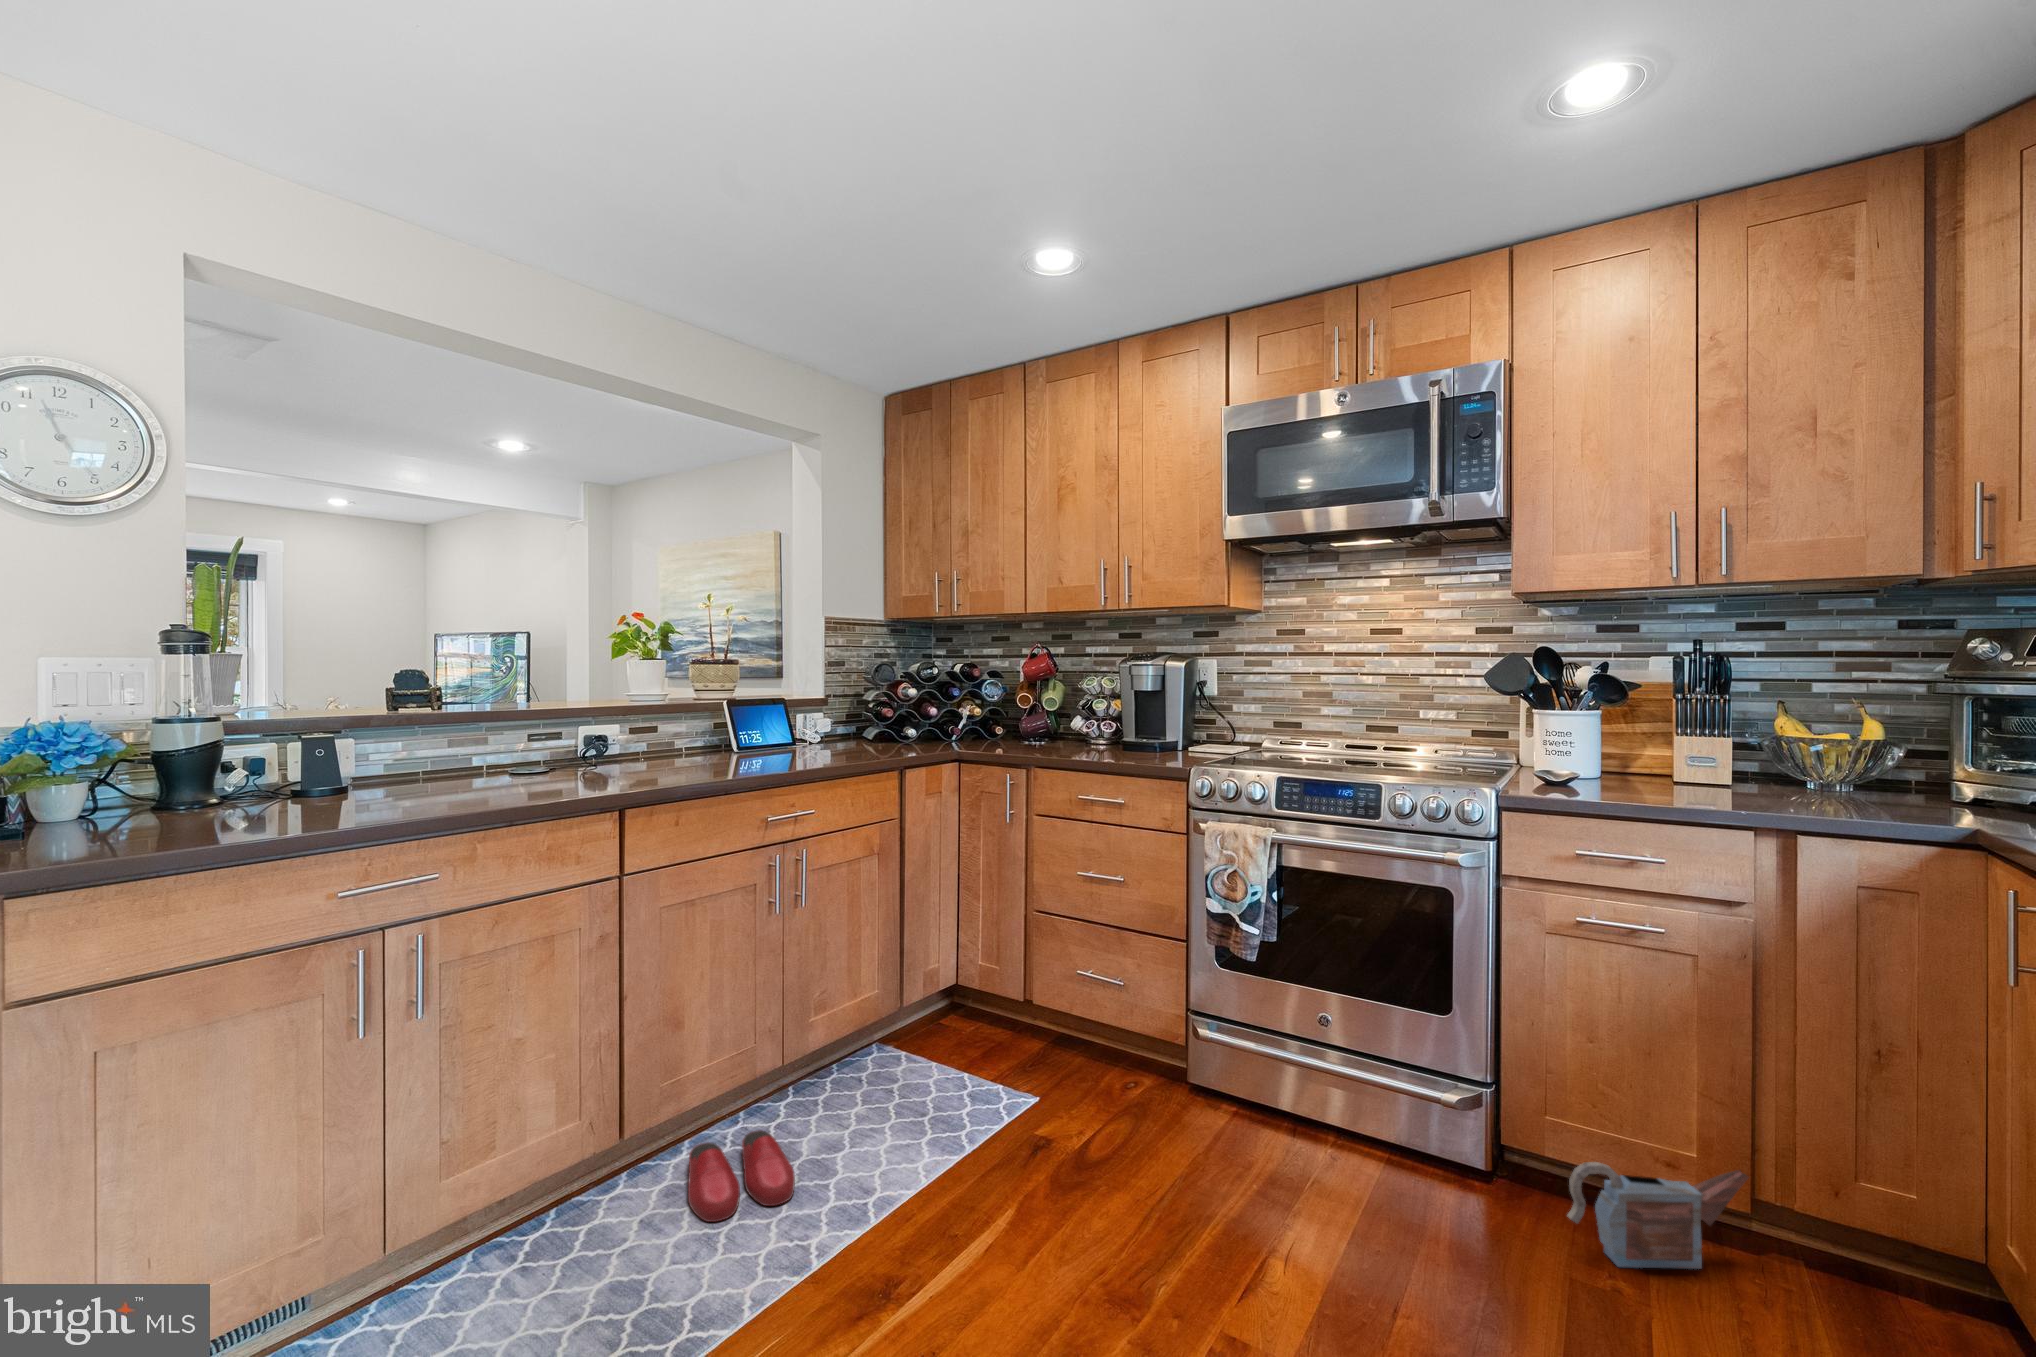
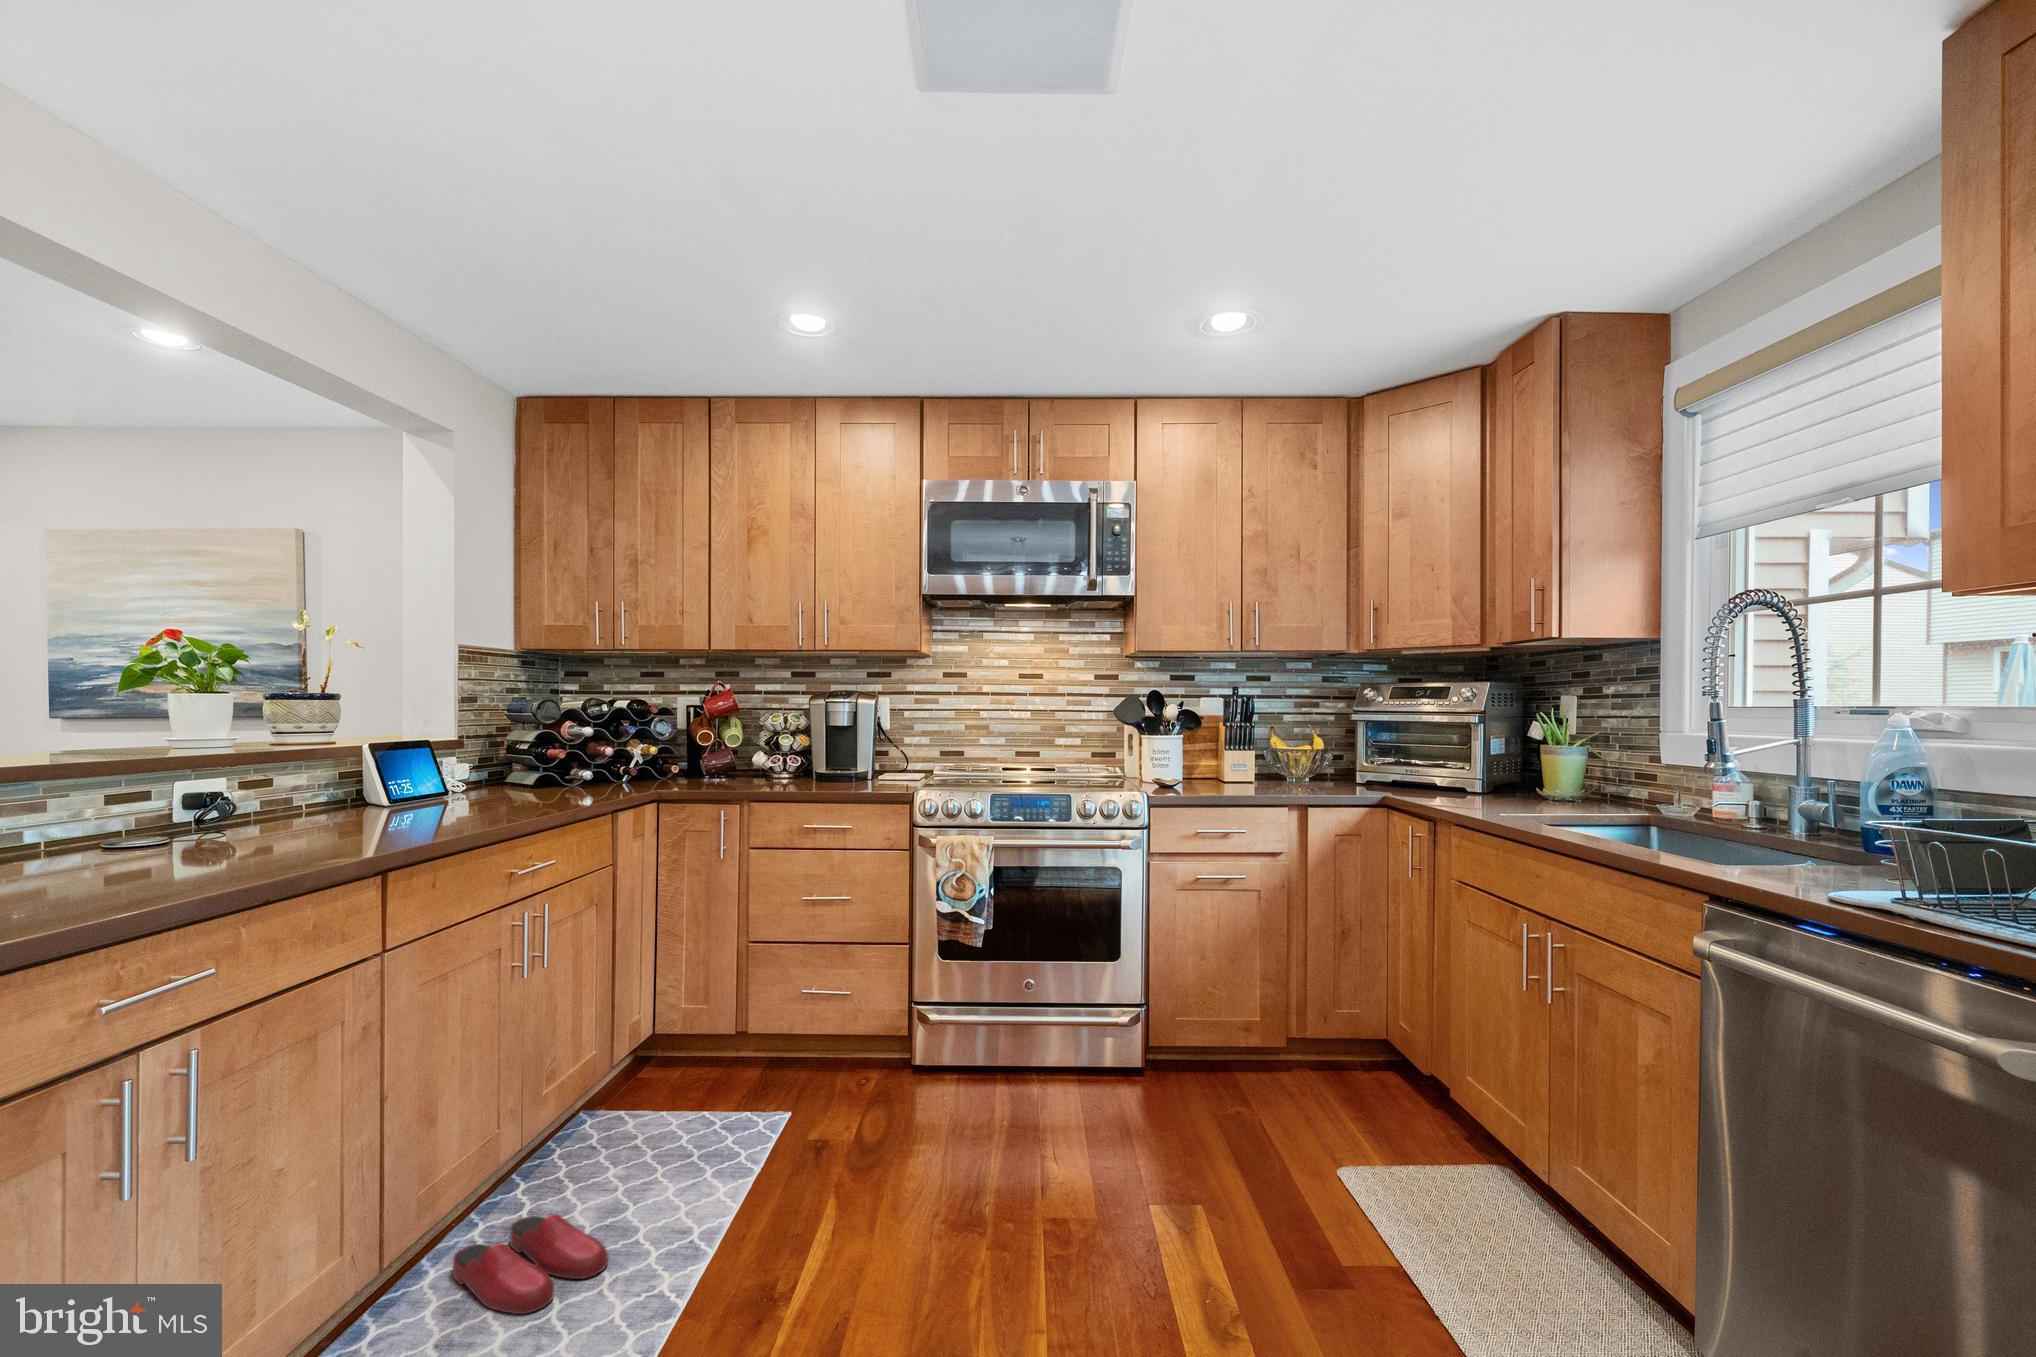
watering can: present [1568,1162,1749,1269] -> none [1214,1024,1298,1106]

